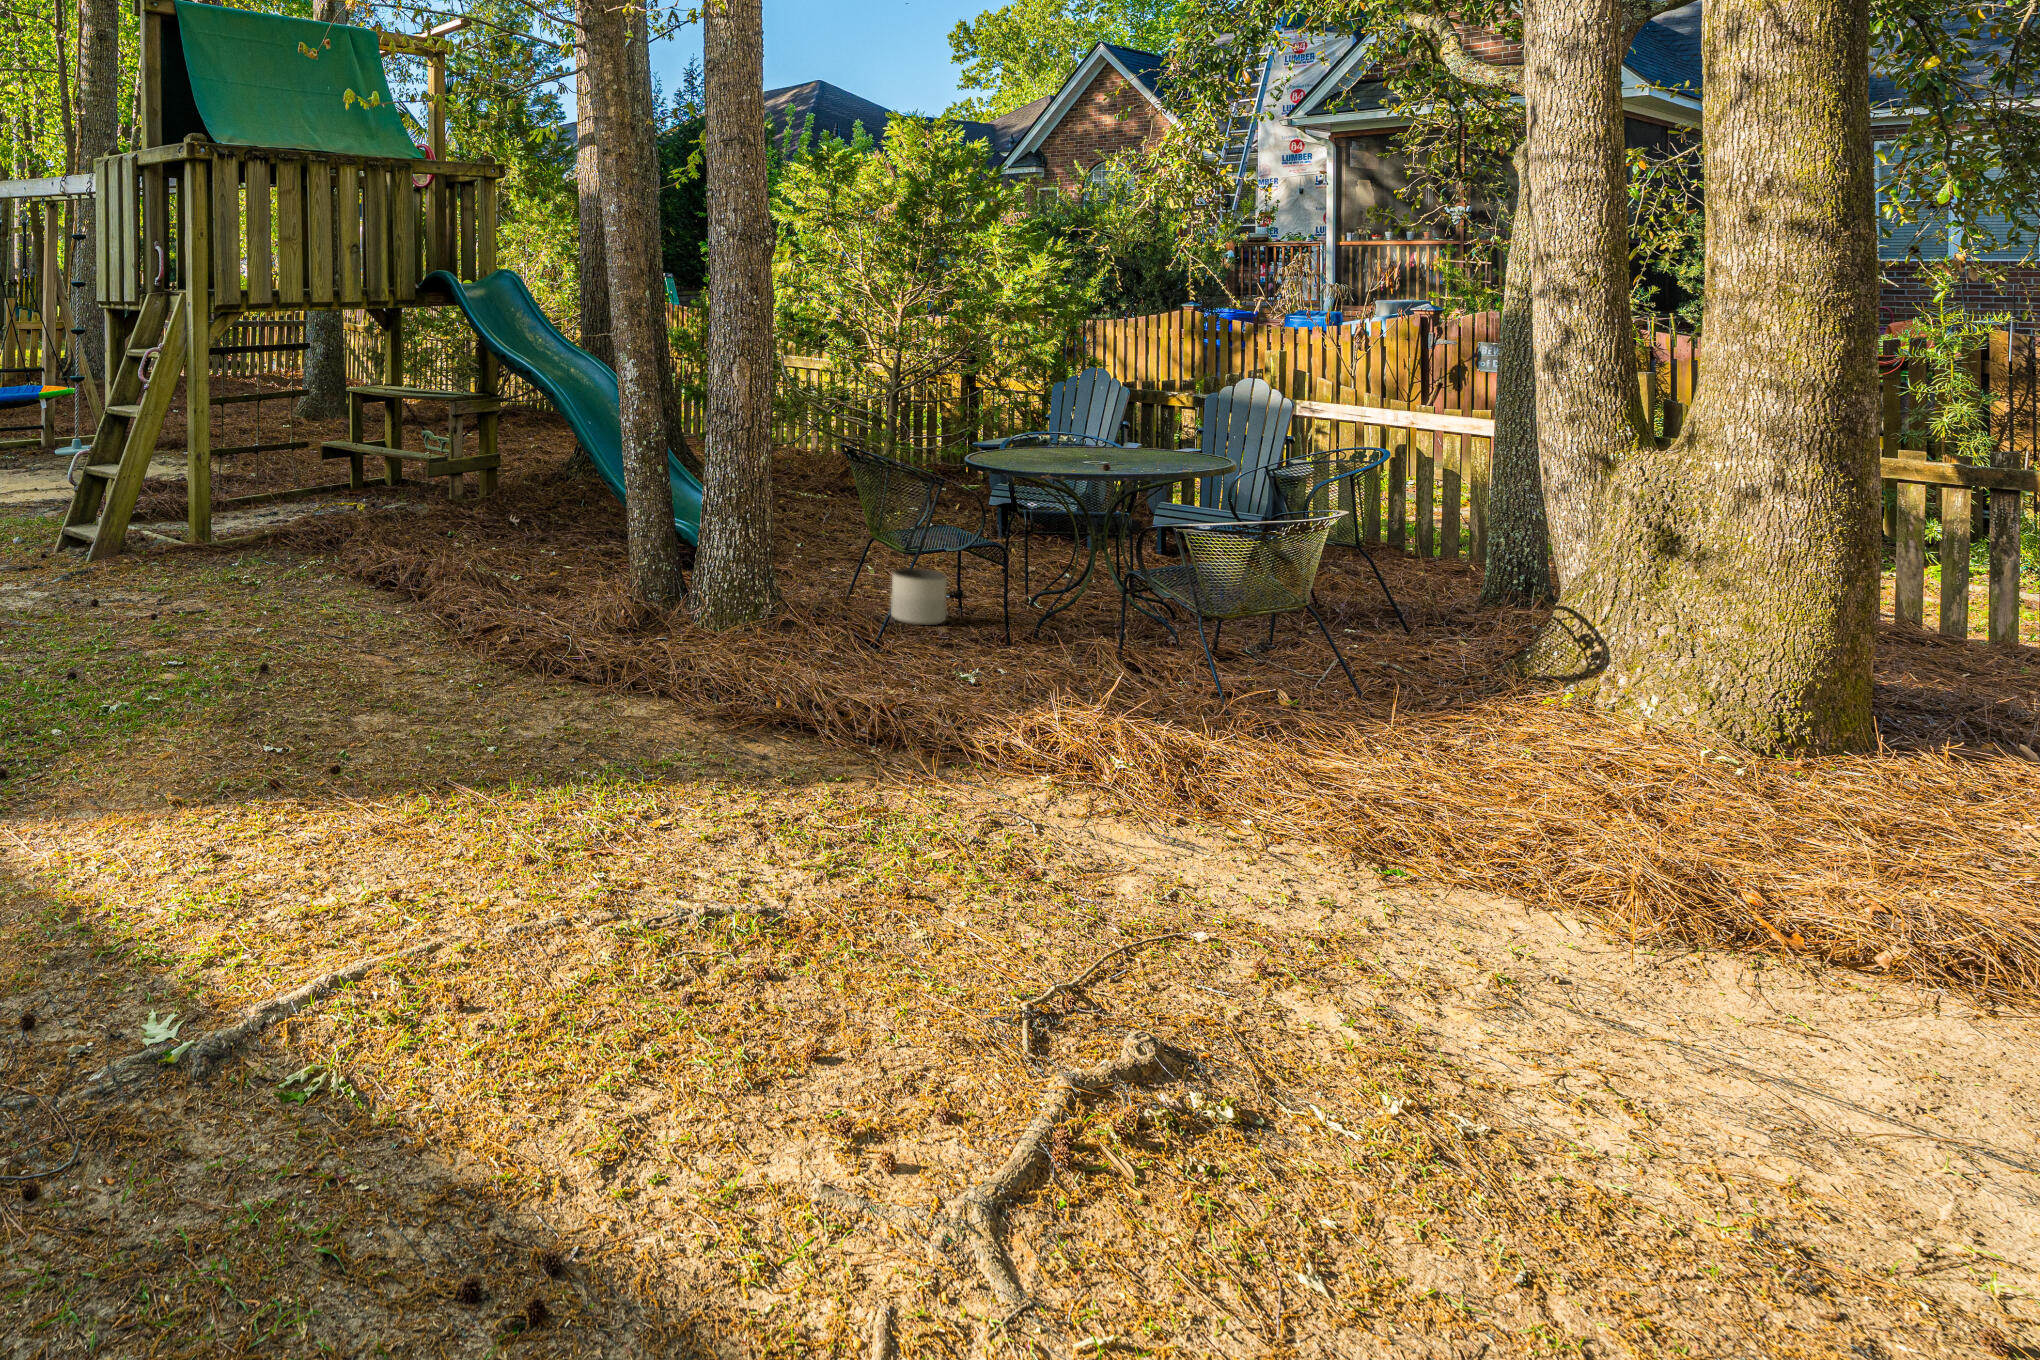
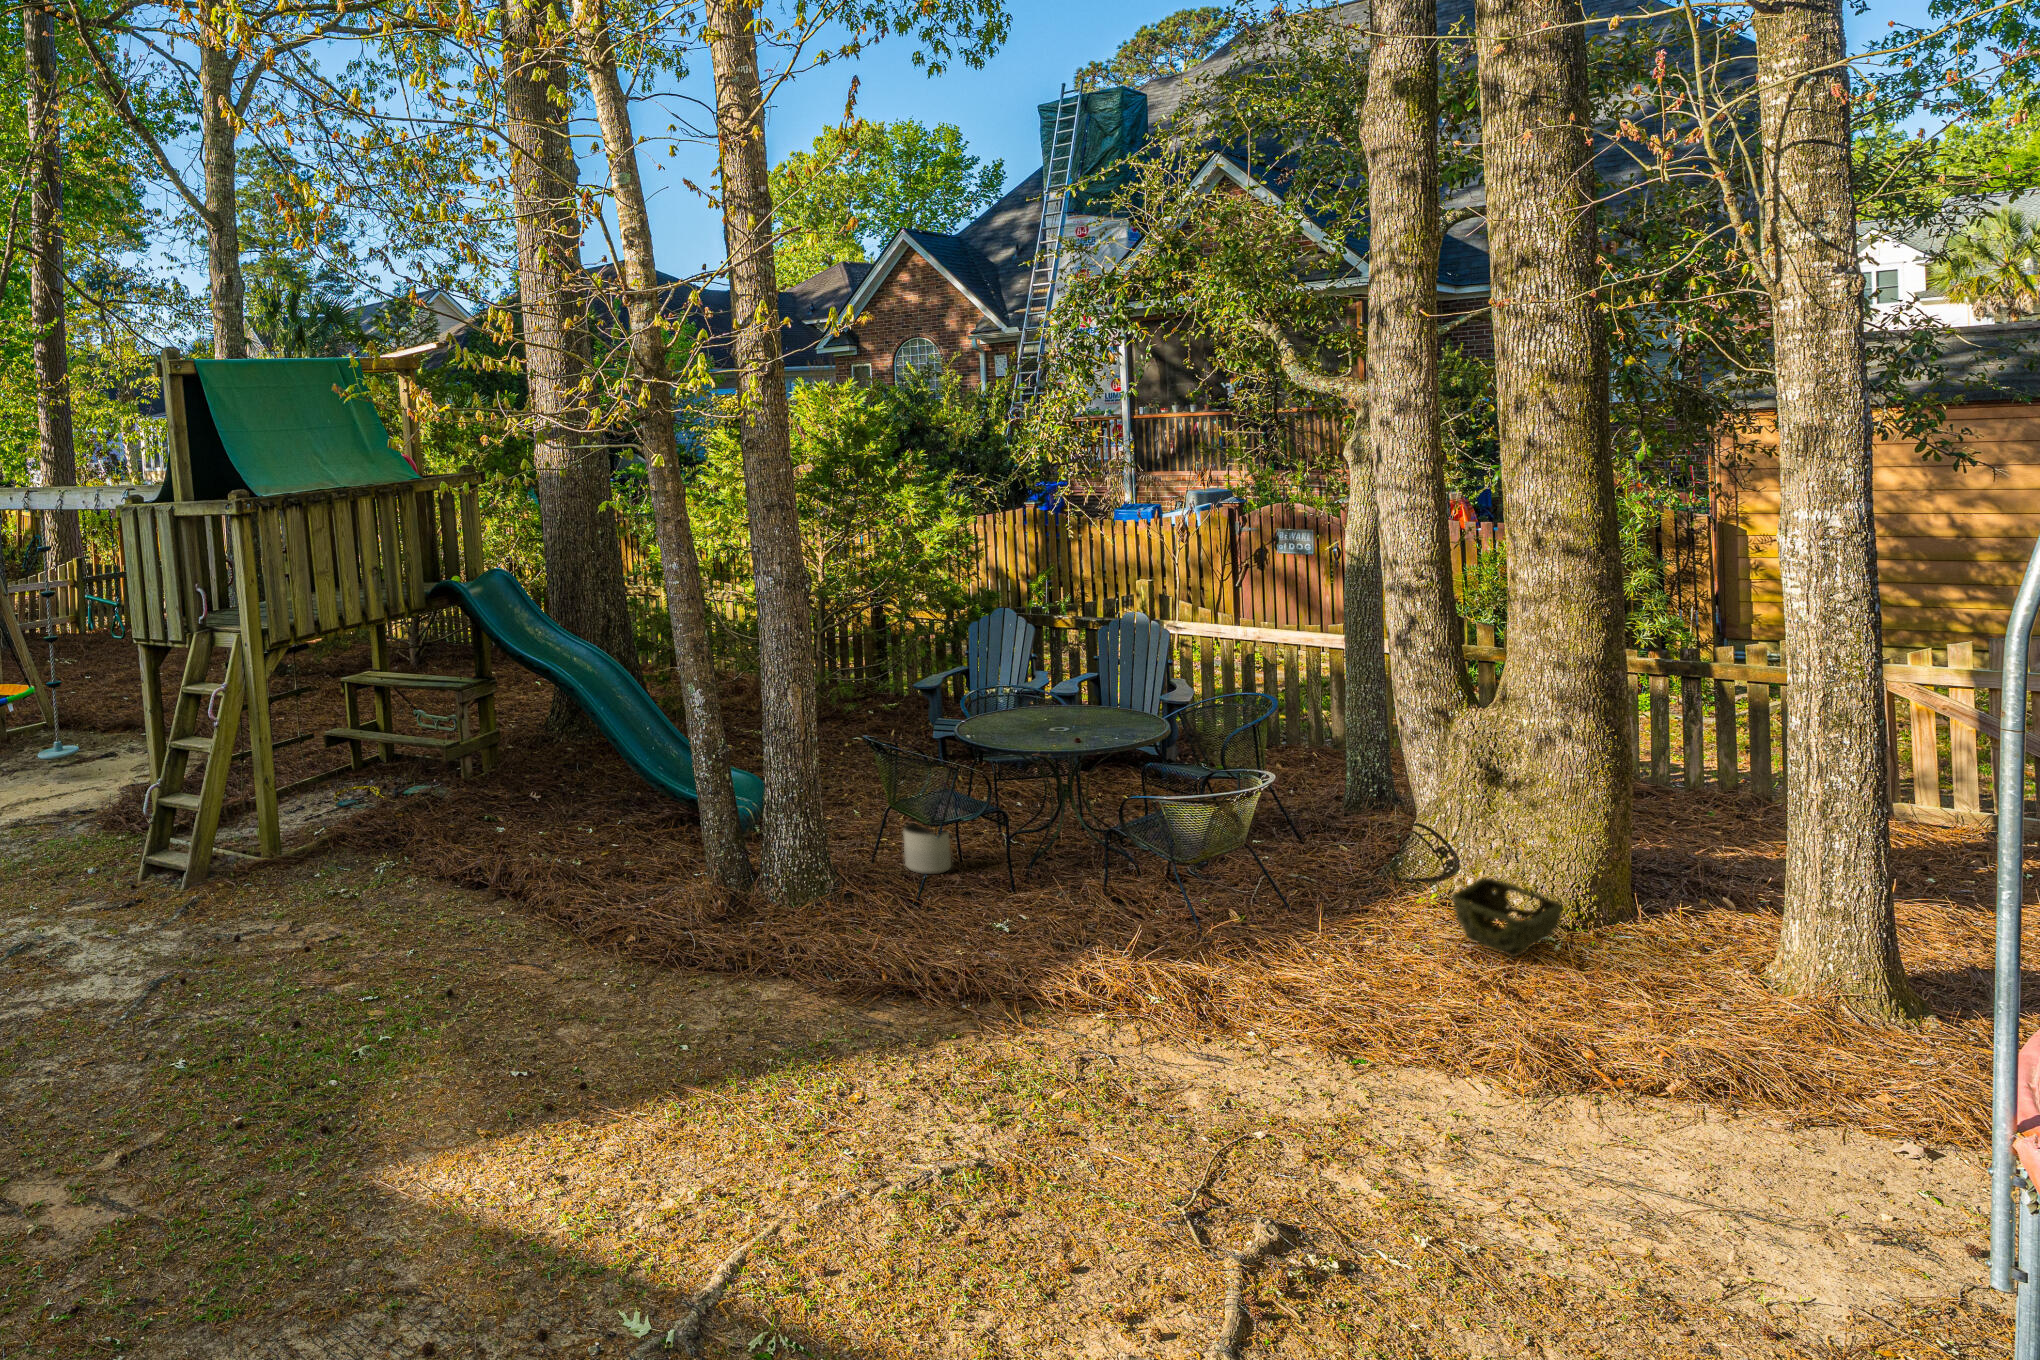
woven basket: none [1582,674,1758,774] -> present [1451,878,1564,957]

